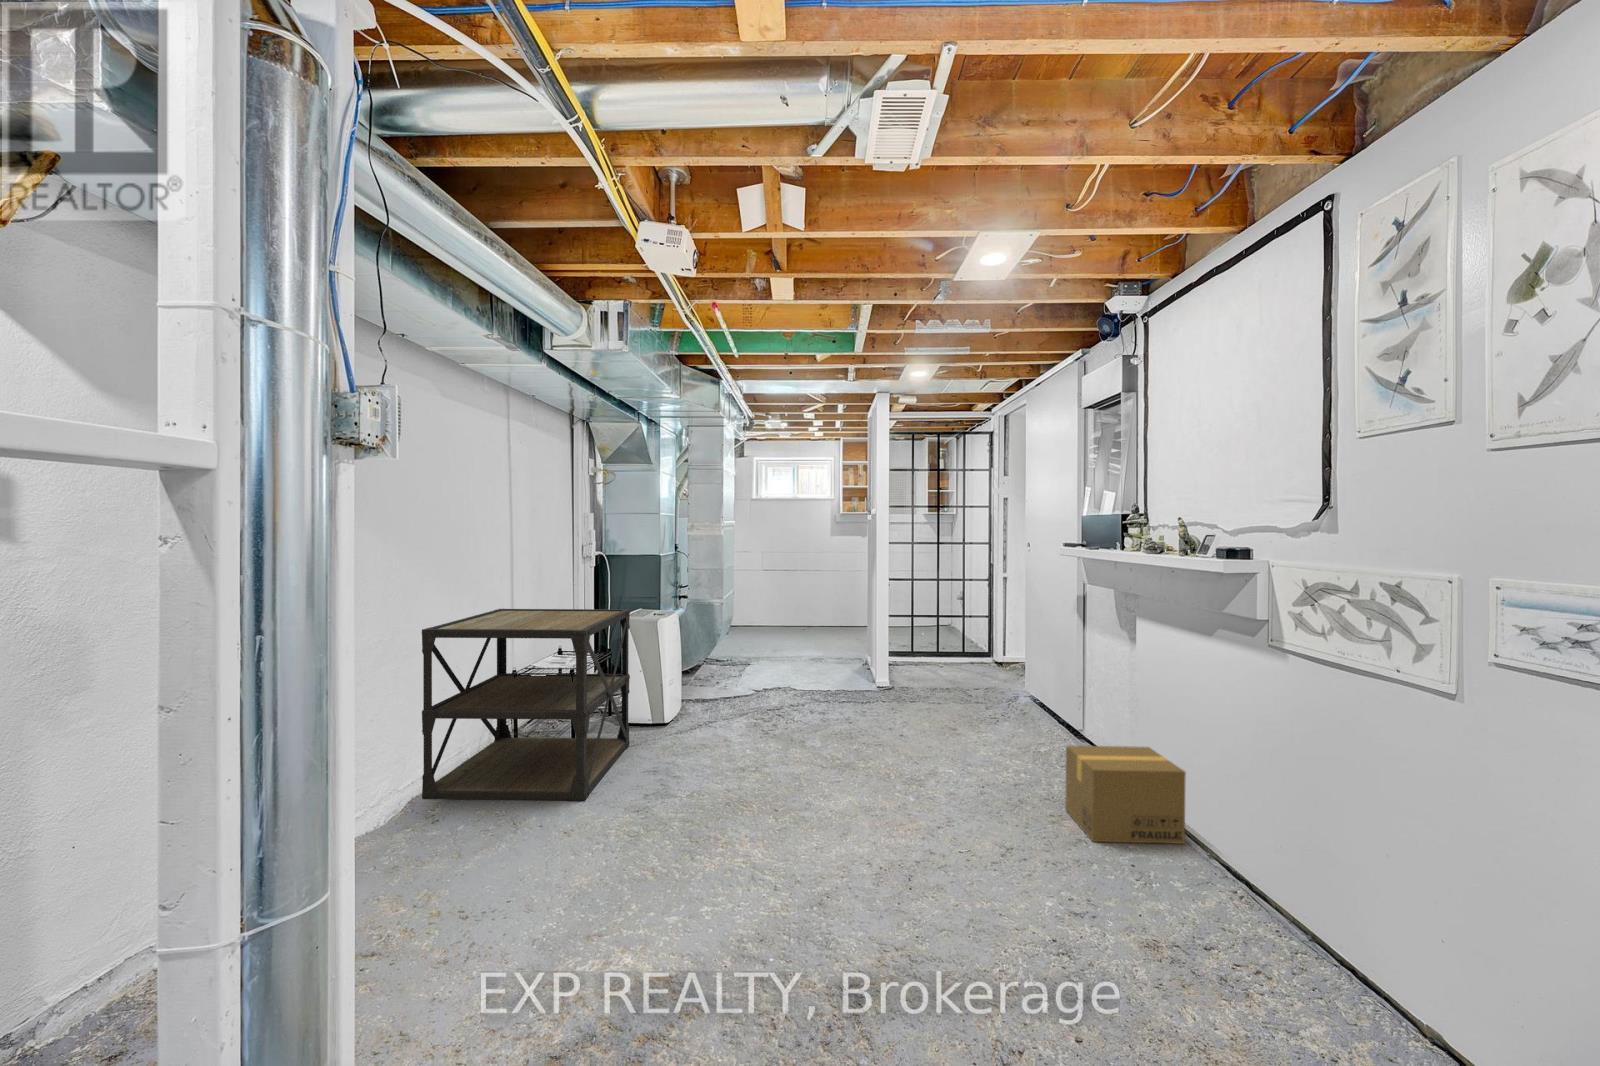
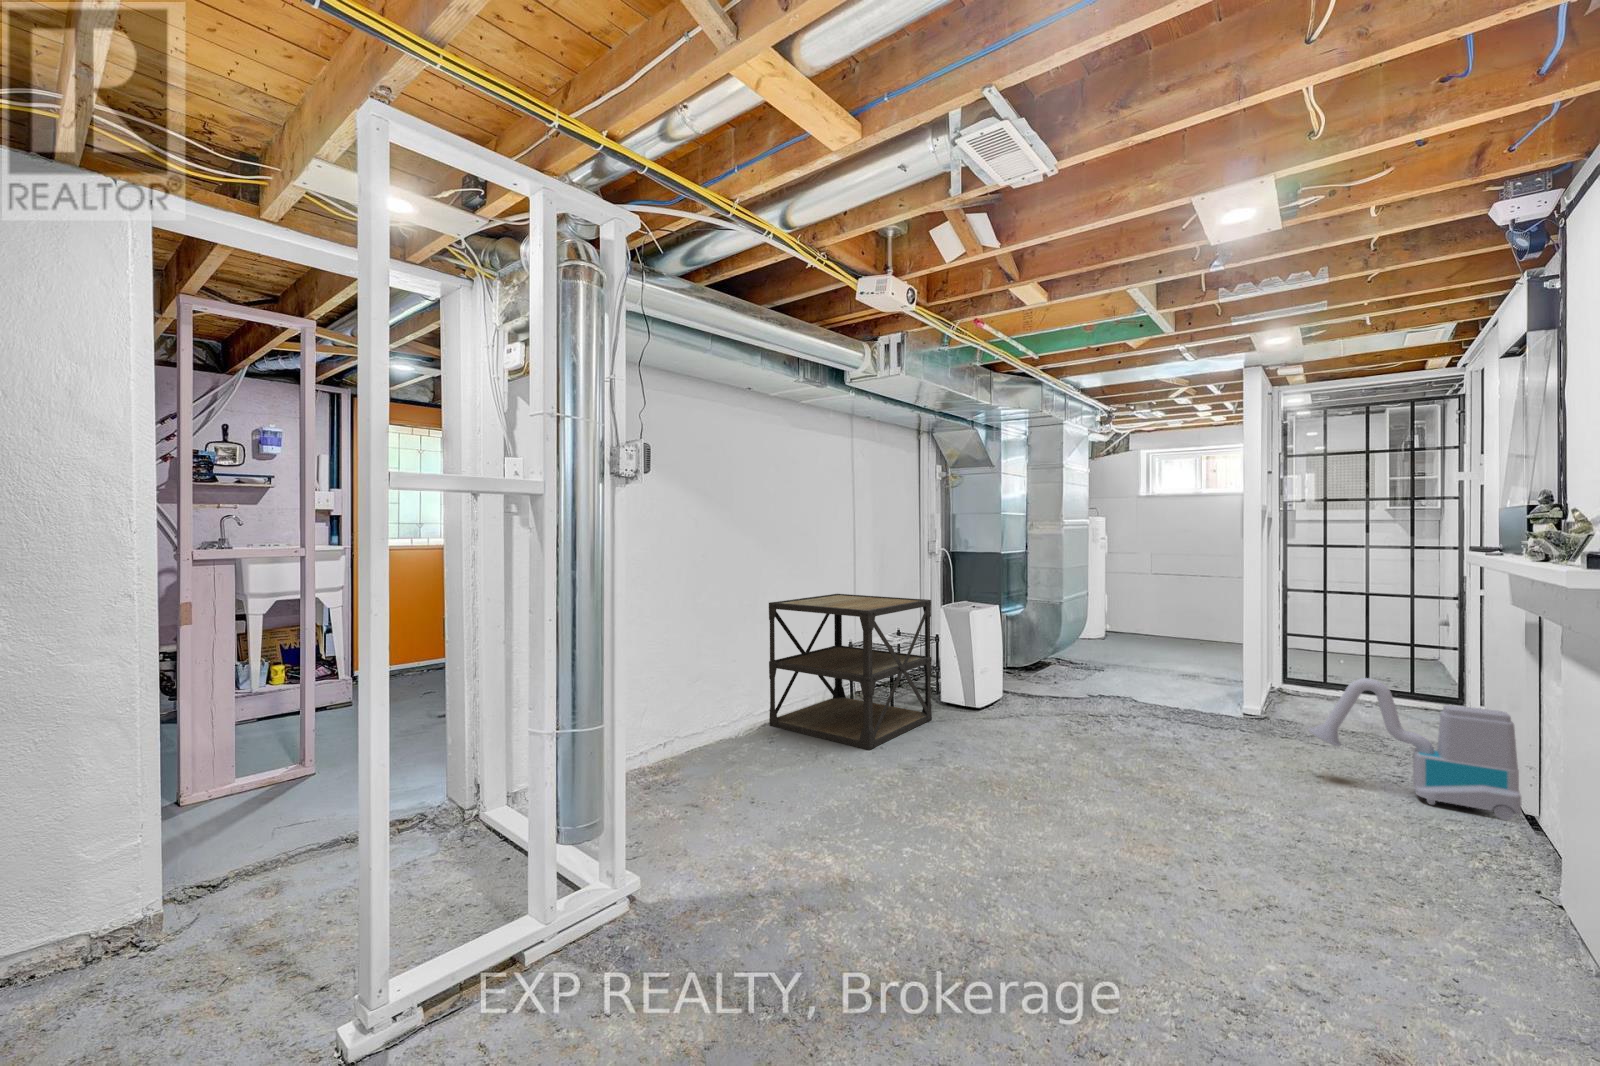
vacuum cleaner: none [954,650,1076,740] -> present [1308,678,1521,820]
cardboard box: present [1065,745,1186,844] -> none [1395,799,1579,972]

